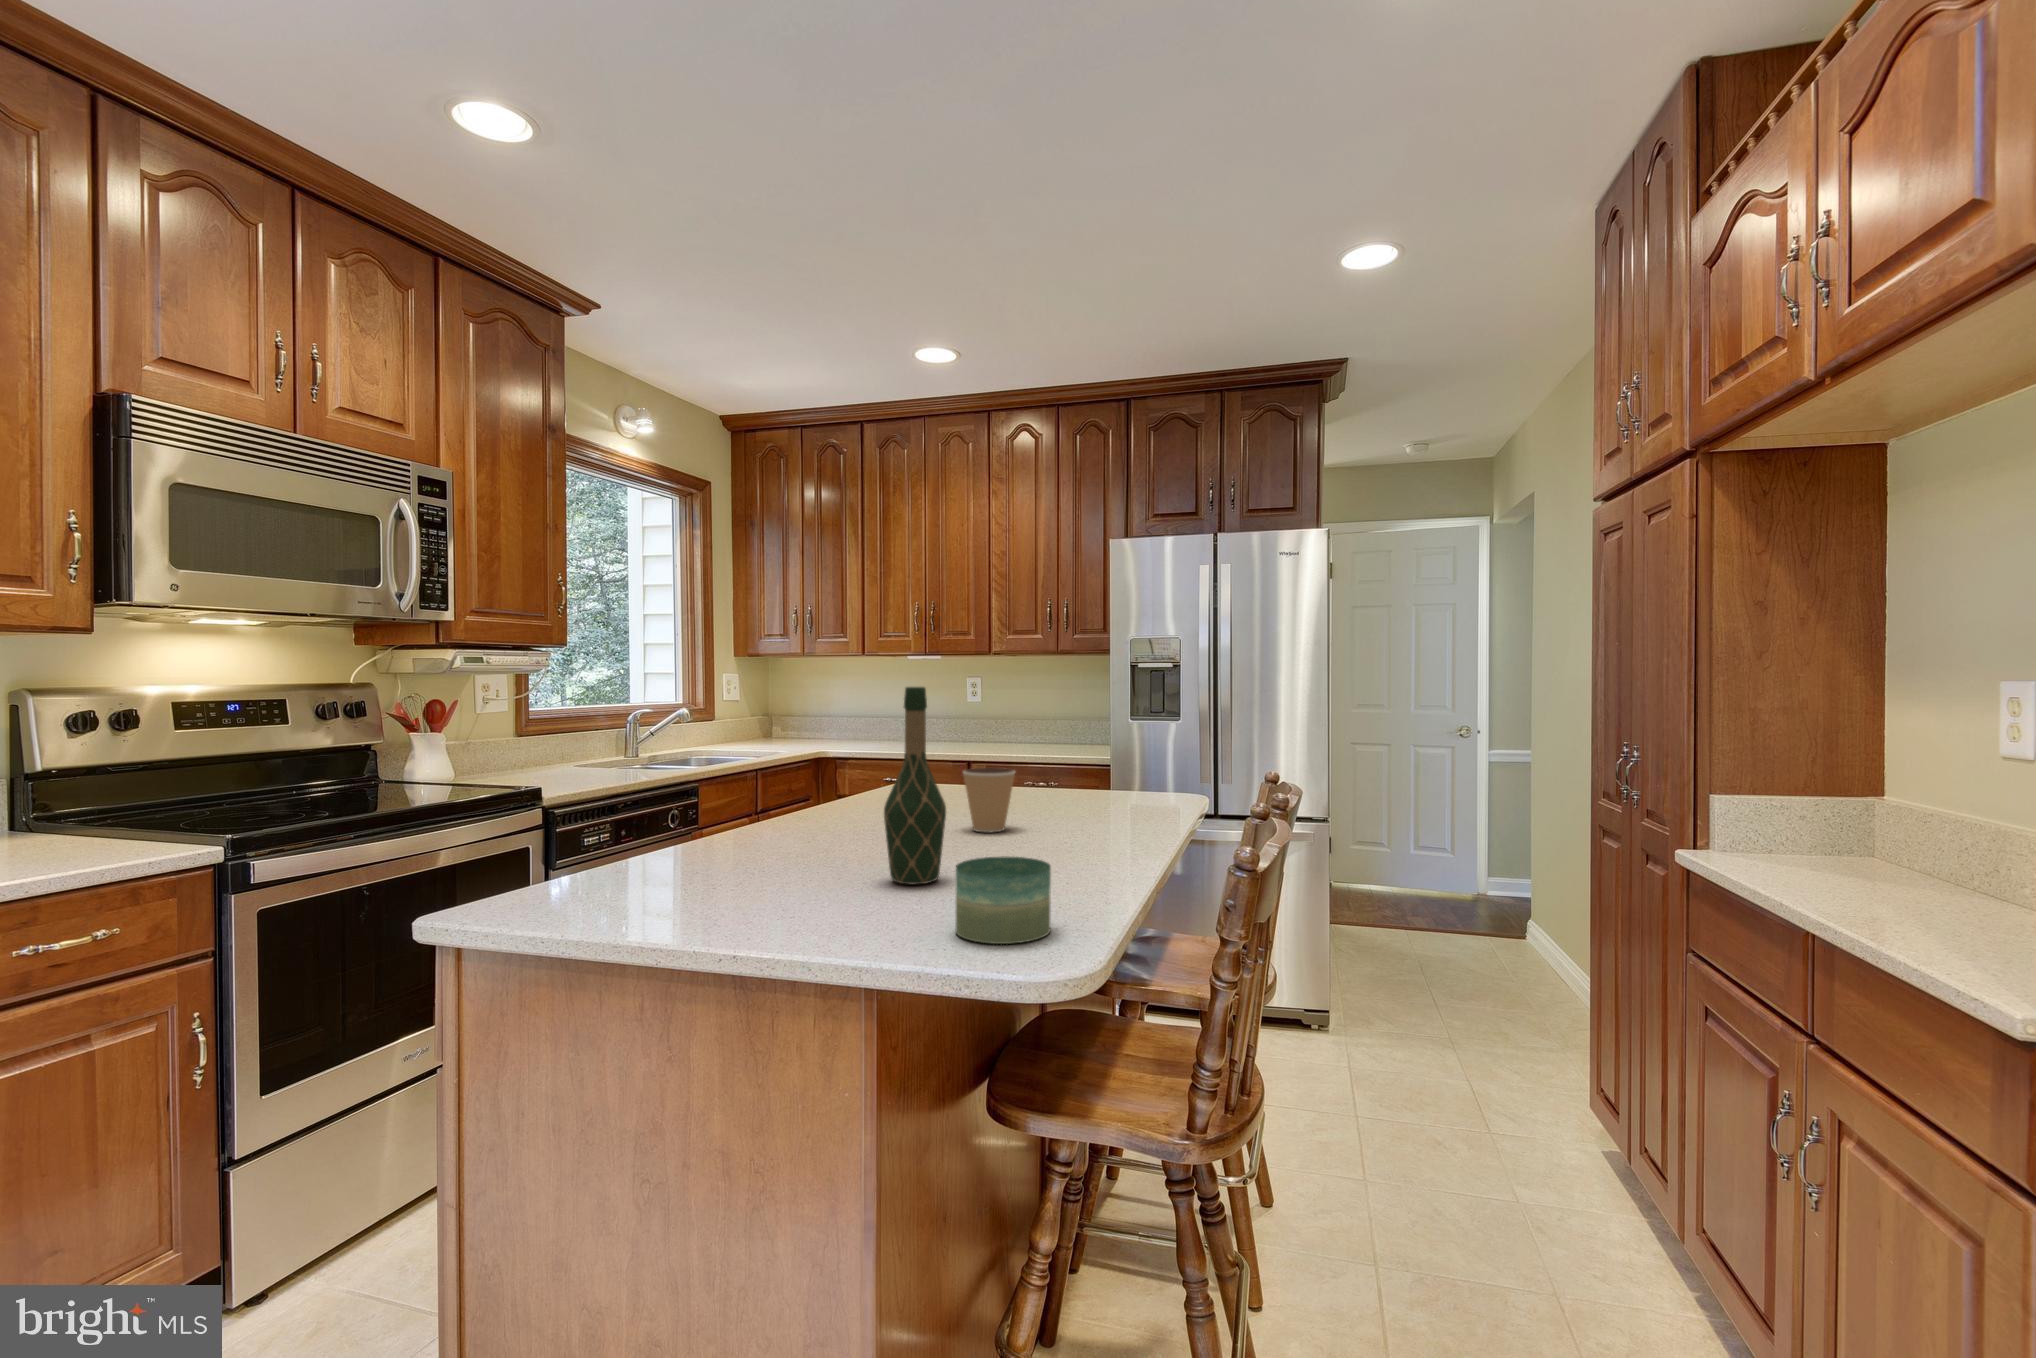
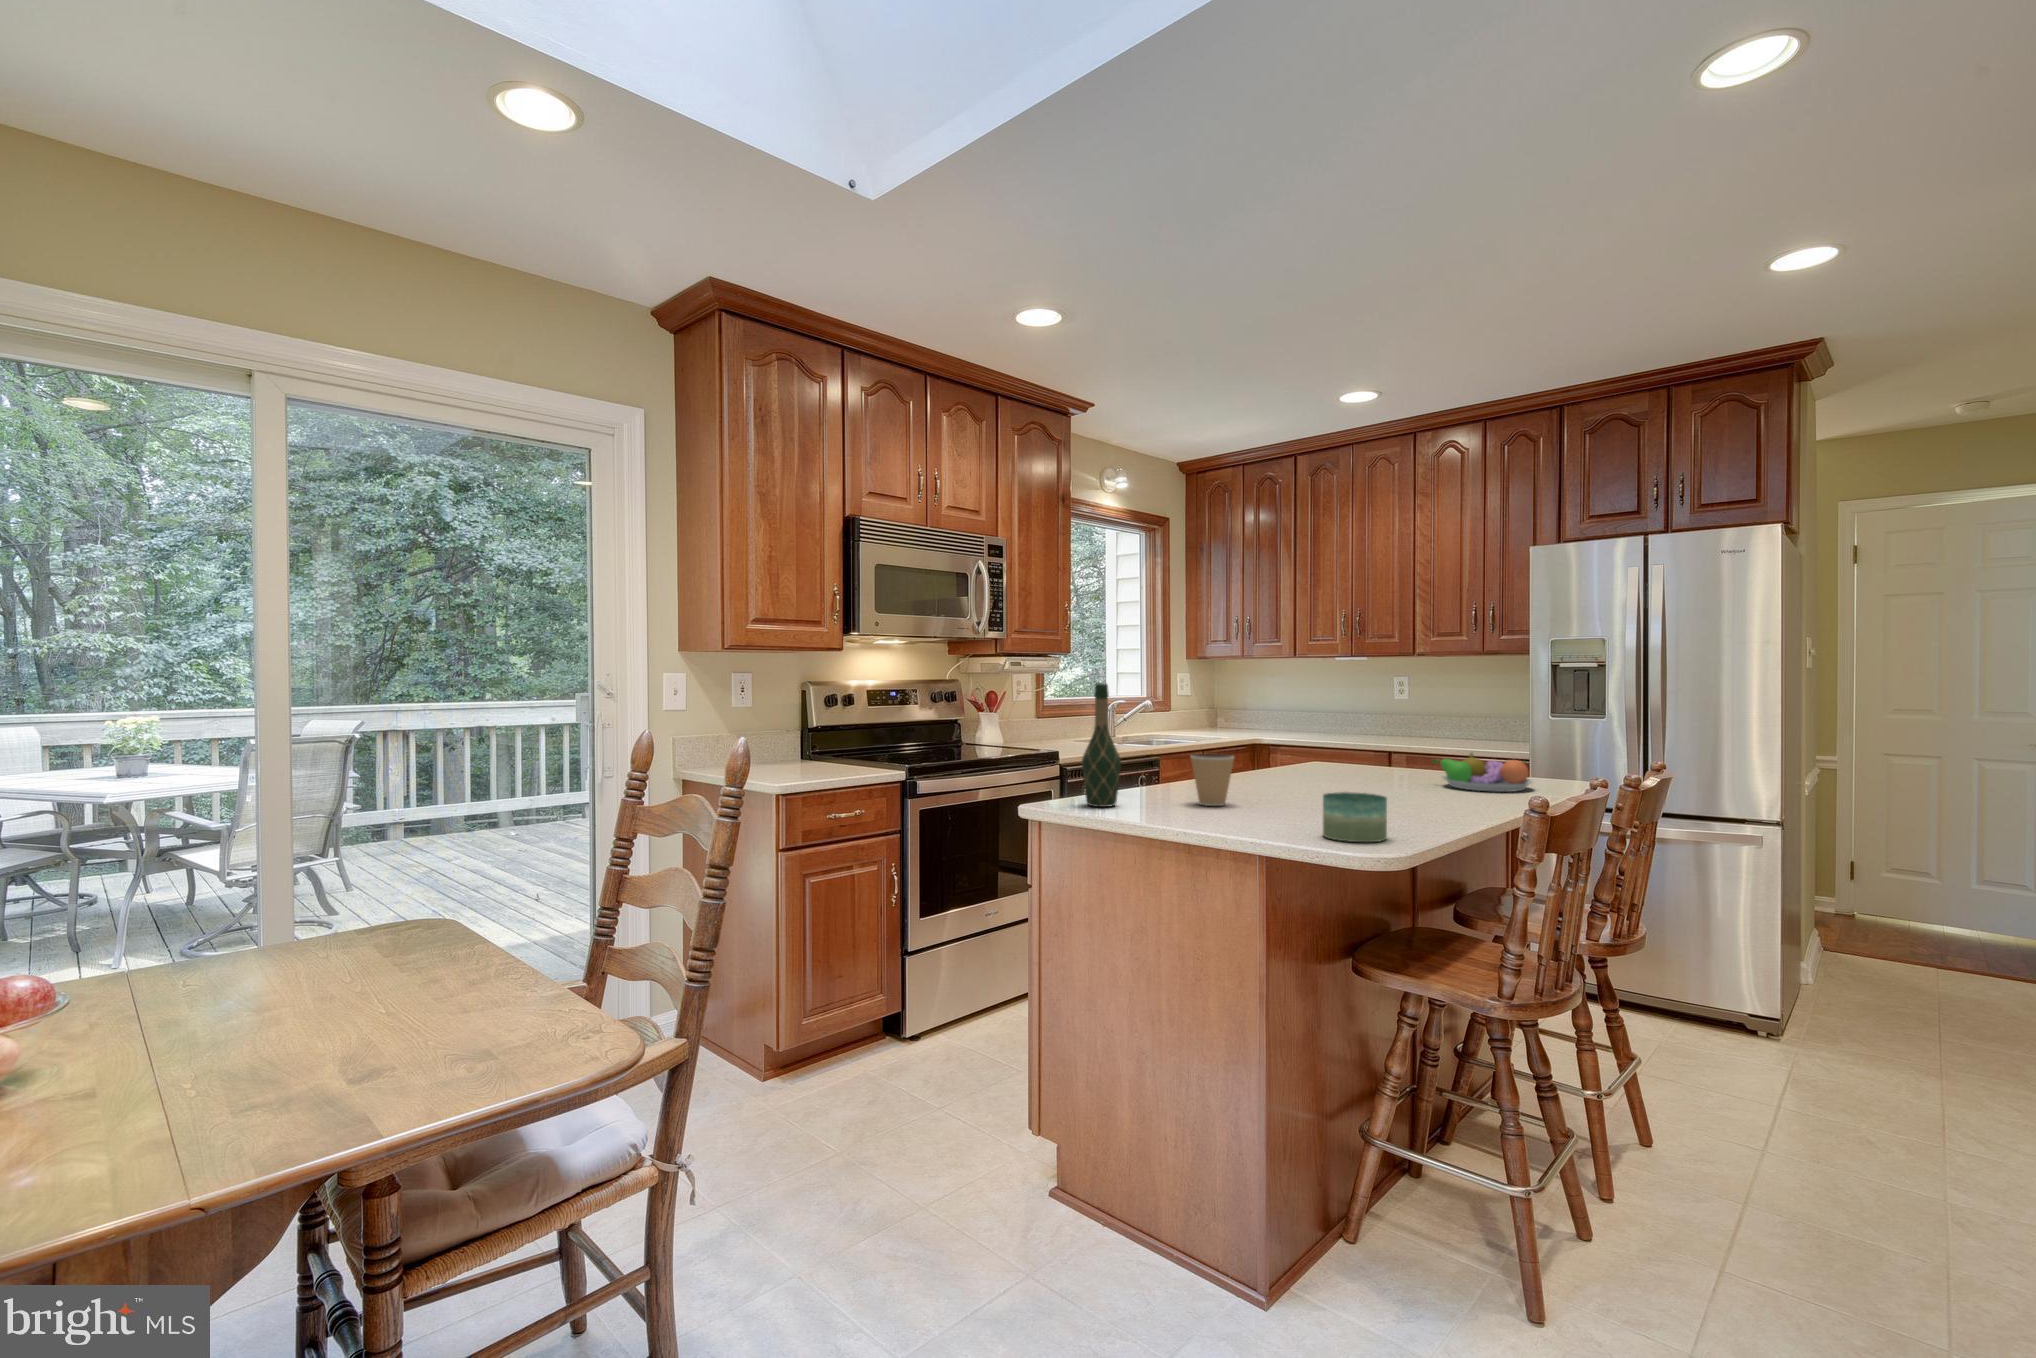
wine bottle: present [884,687,946,884] -> present [1082,684,1121,807]
coffee cup: present [963,768,1015,832] -> present [1191,754,1234,806]
fruit bowl: none [1046,768,1158,818] -> present [1433,753,1532,792]

